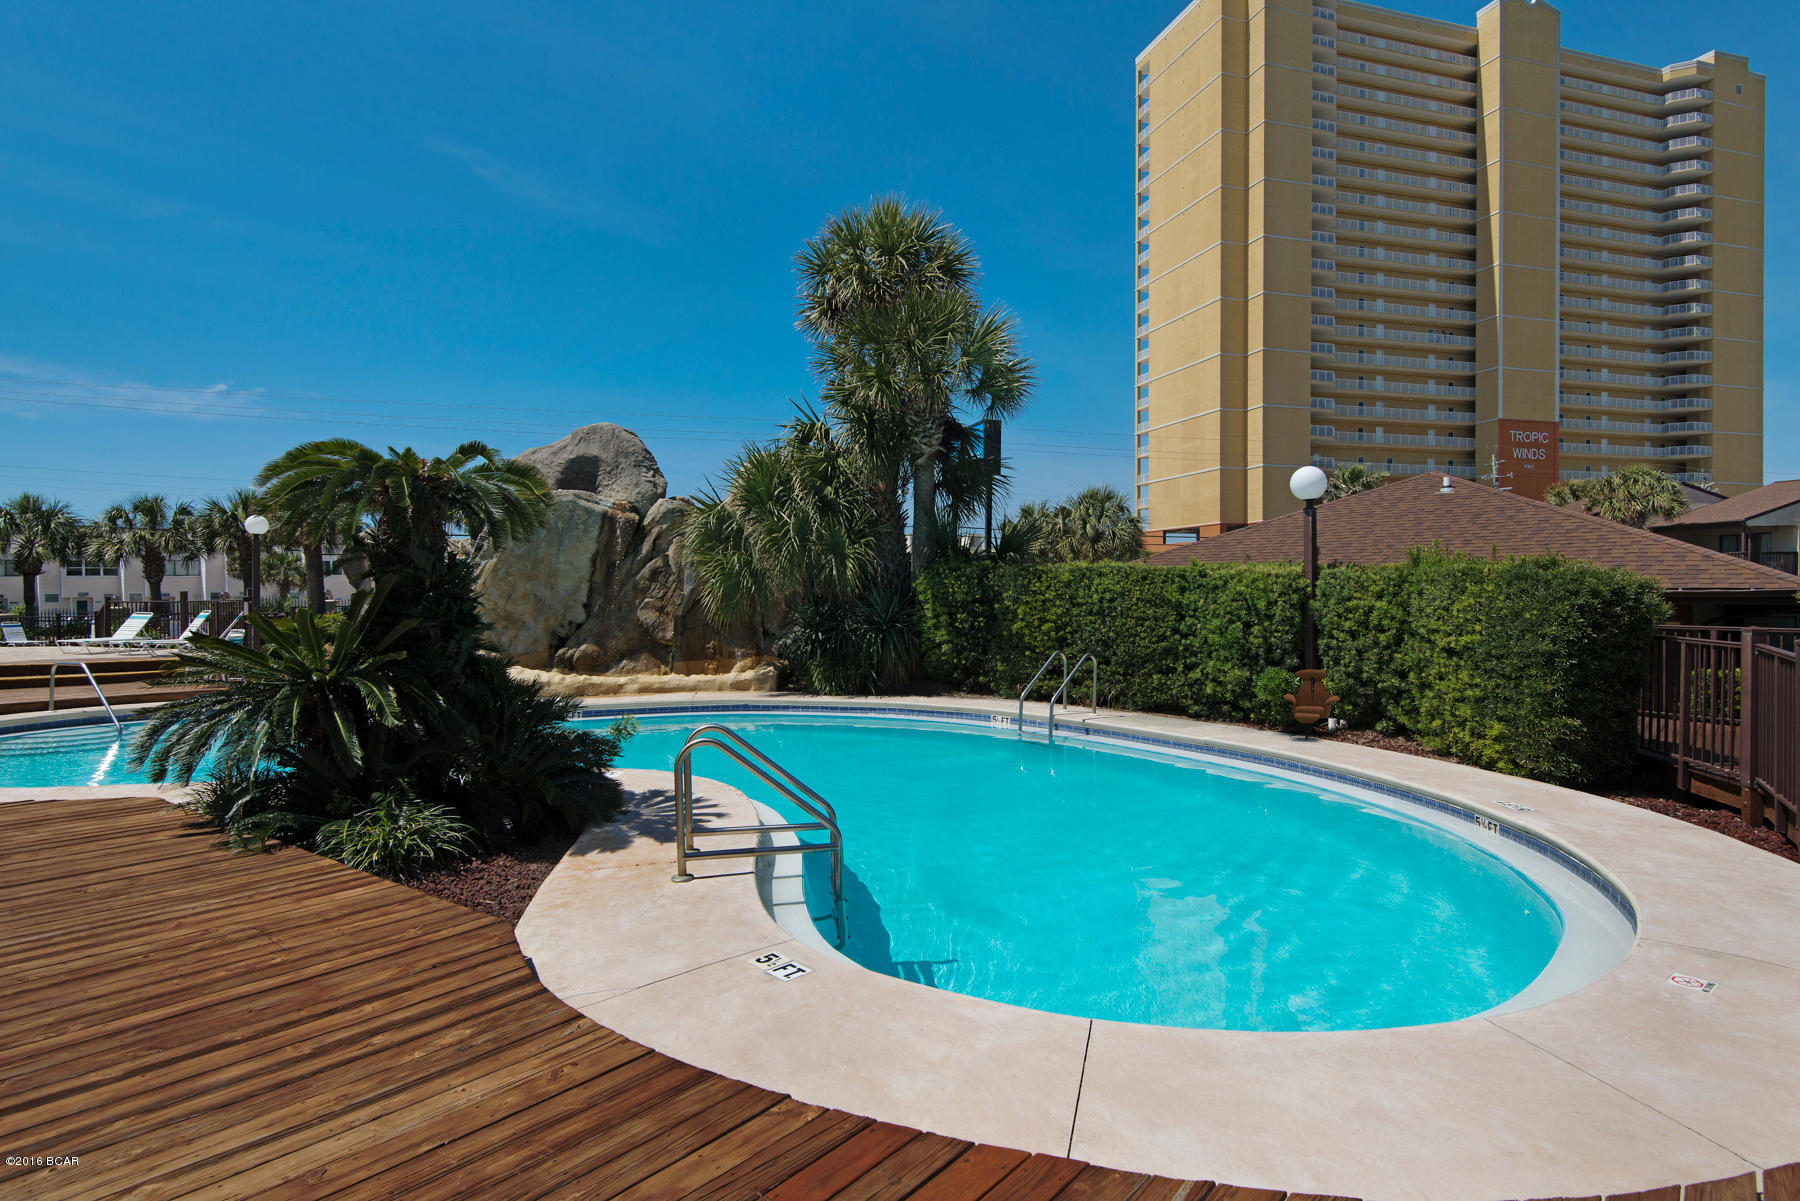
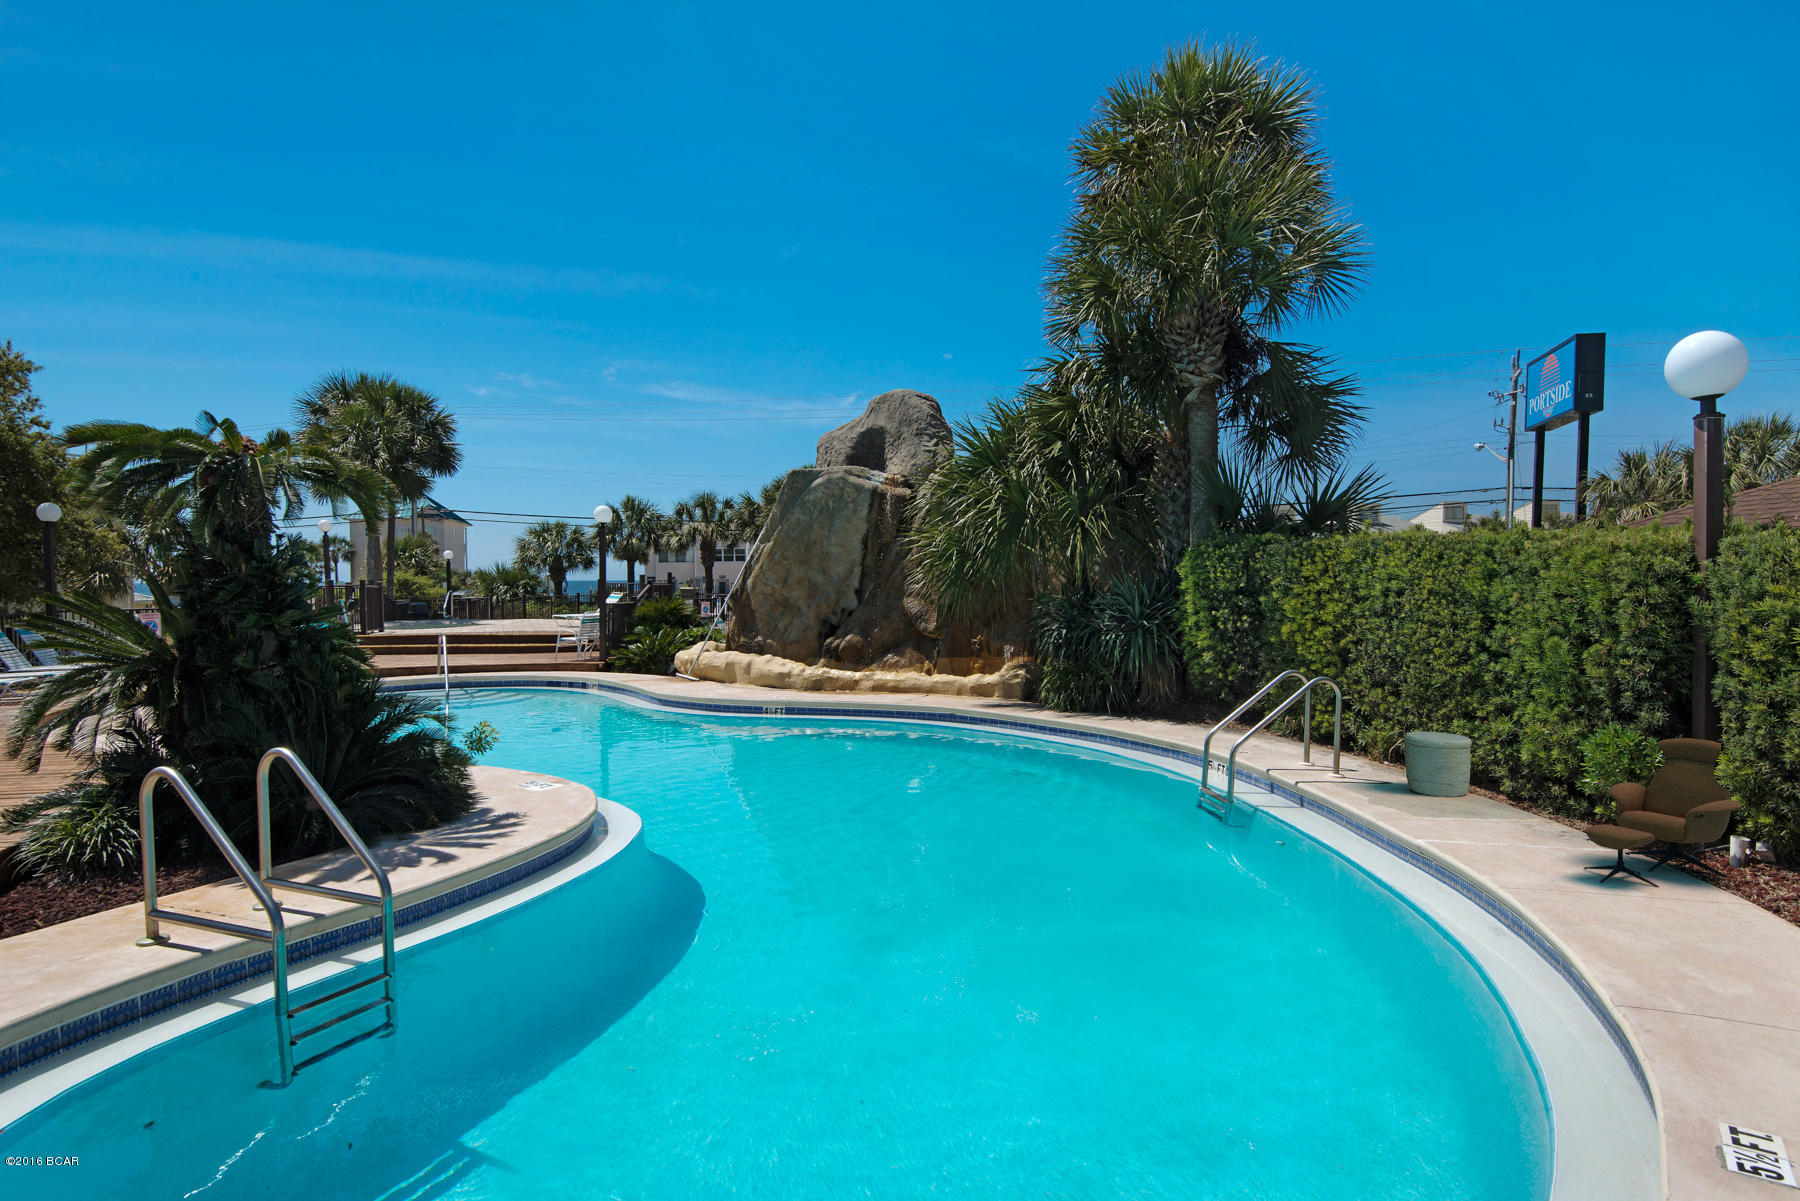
woven basket: none [1138,684,1174,720] -> present [1404,732,1472,797]

